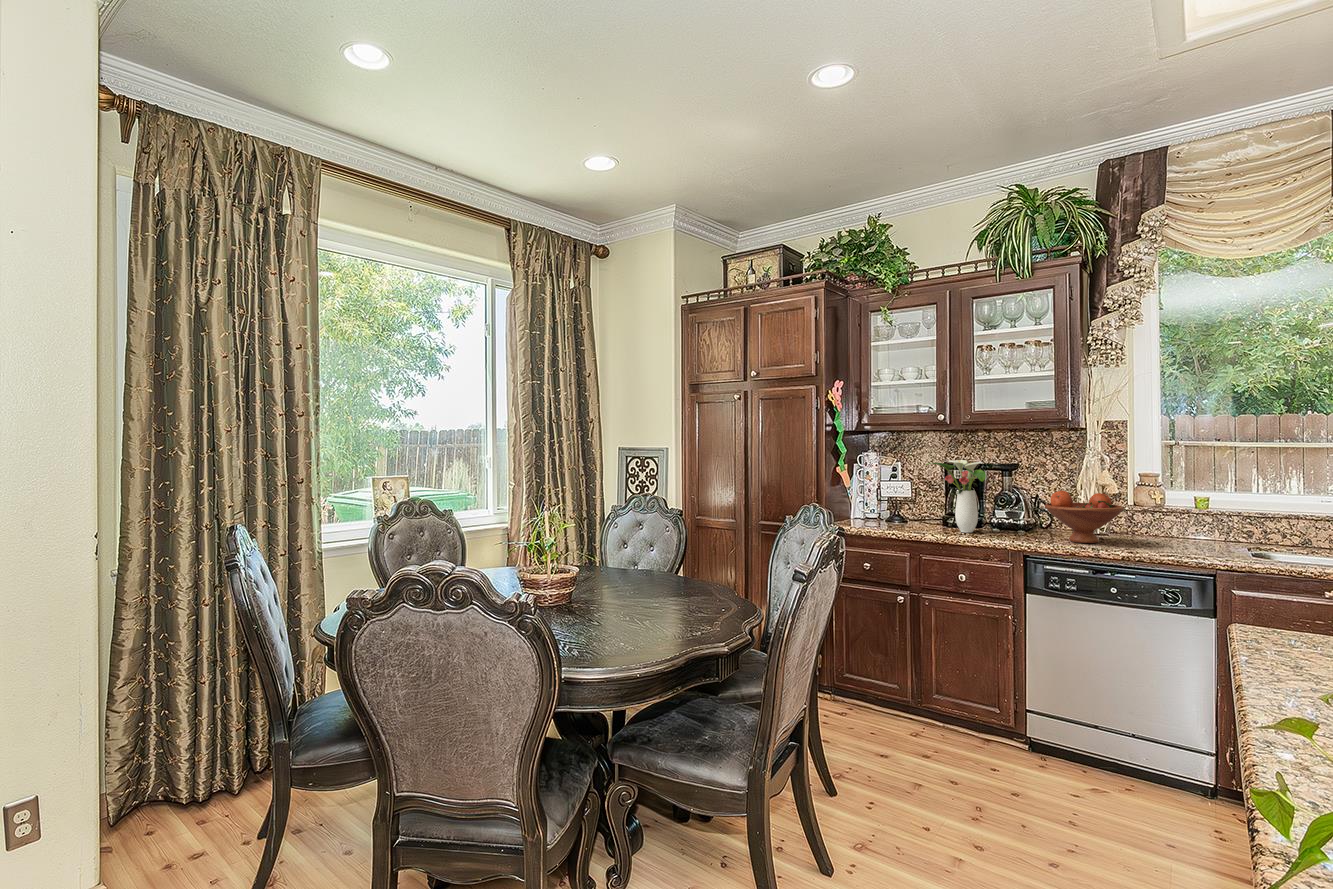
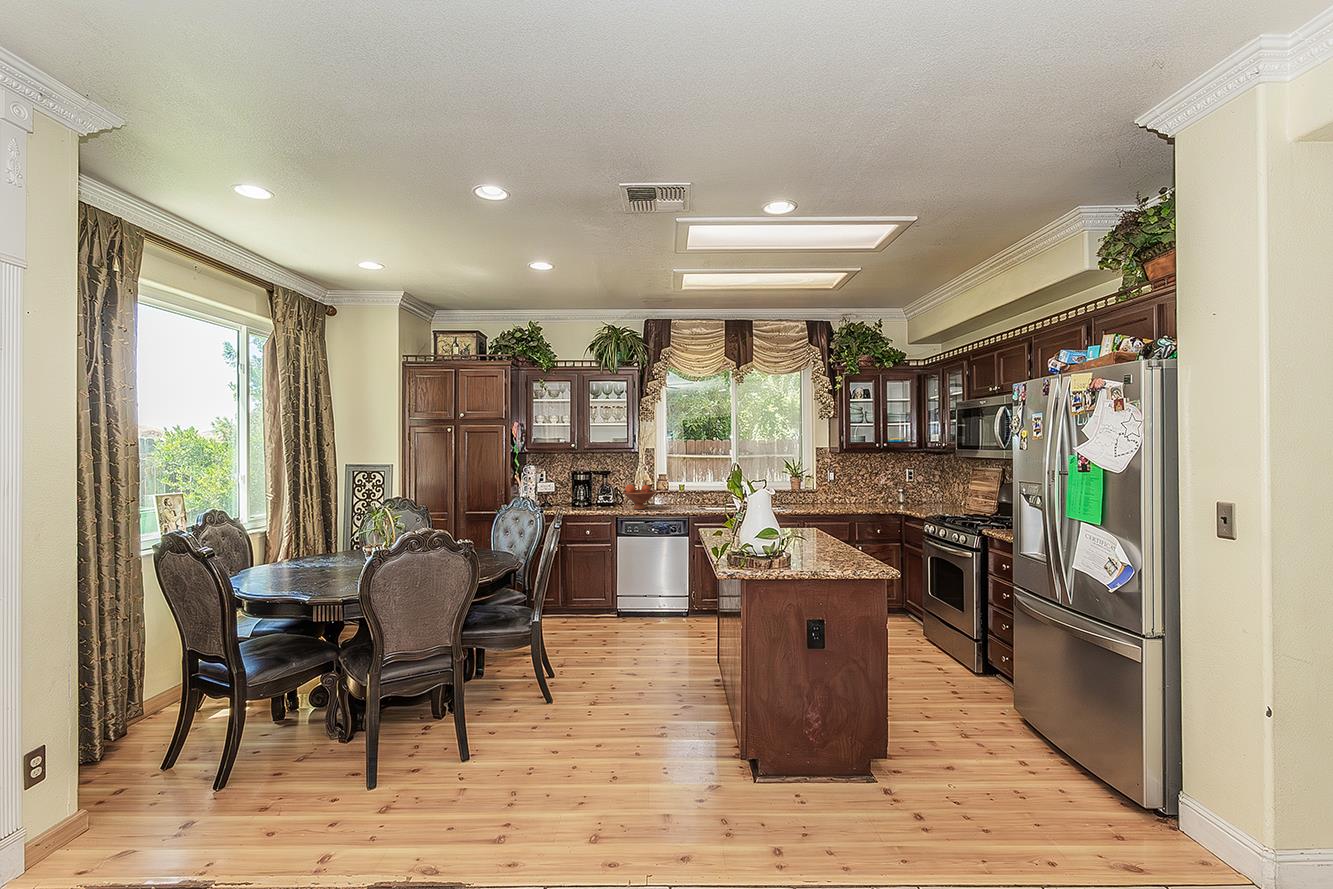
flower arrangement: present [926,460,986,533] -> none [566,469,597,508]

